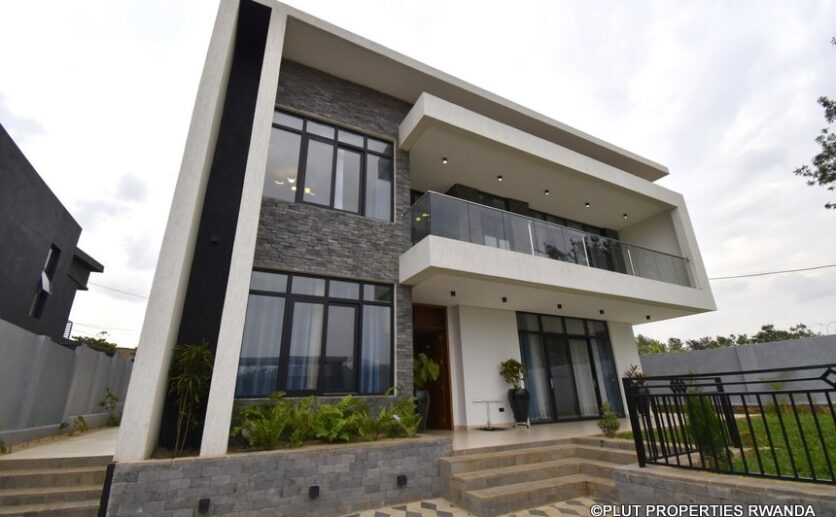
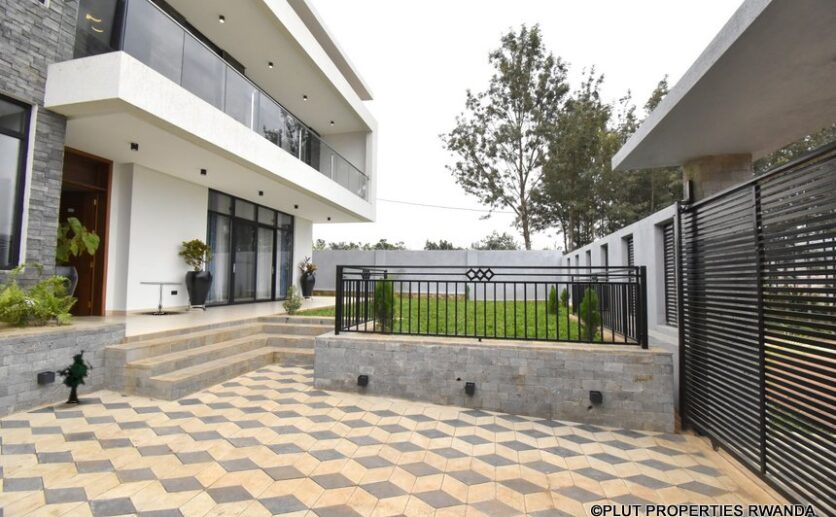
decorative plant: none [407,460,430,506] -> present [57,350,93,403]

